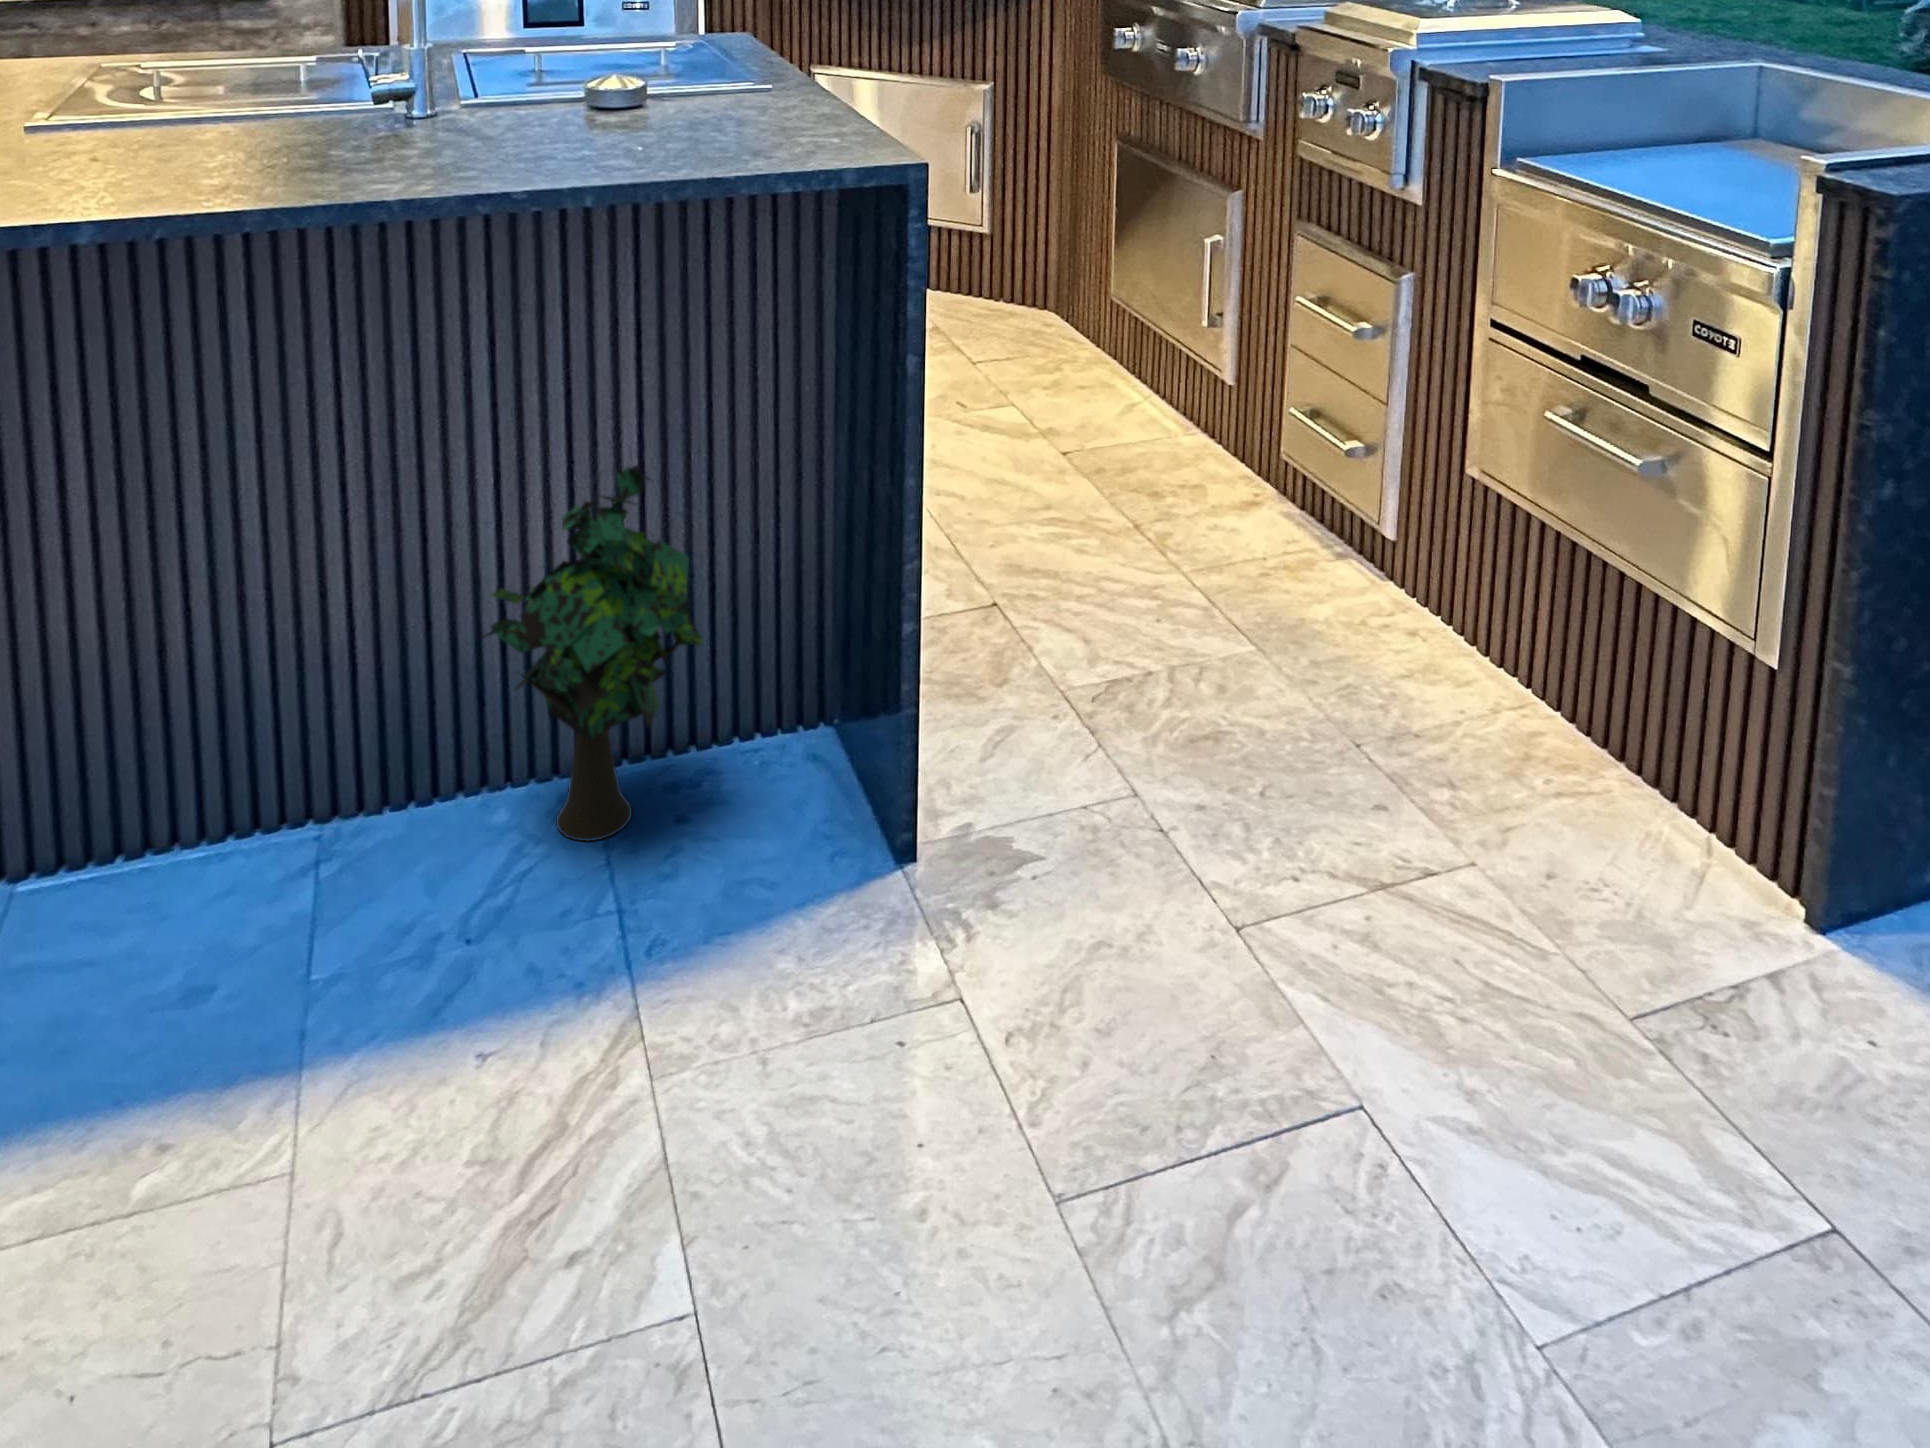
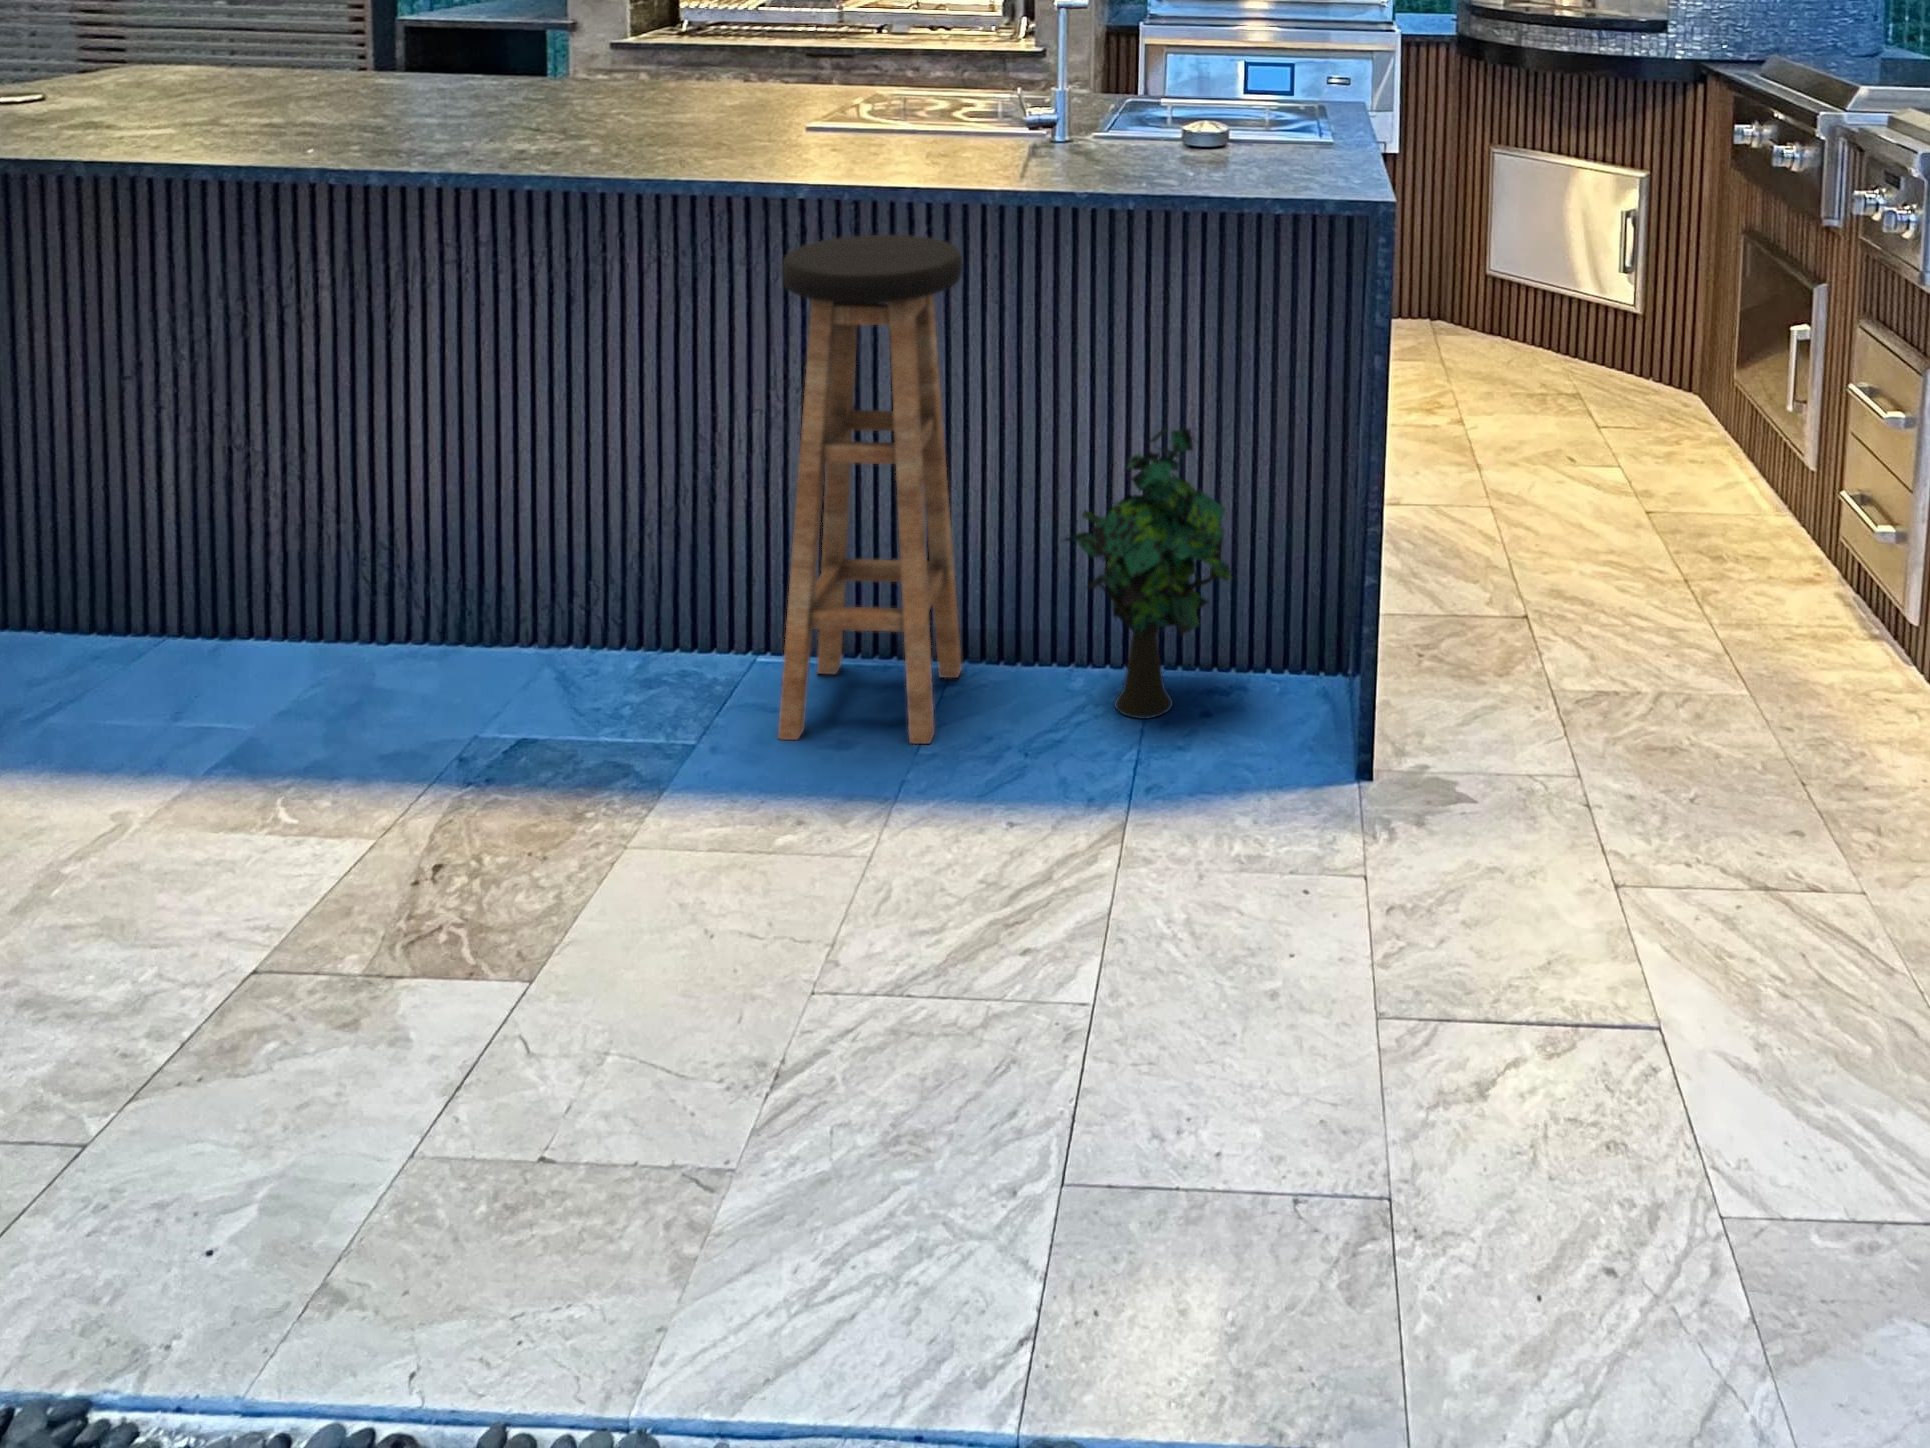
bar stool: none [37,259,332,1002] -> present [778,235,963,744]

